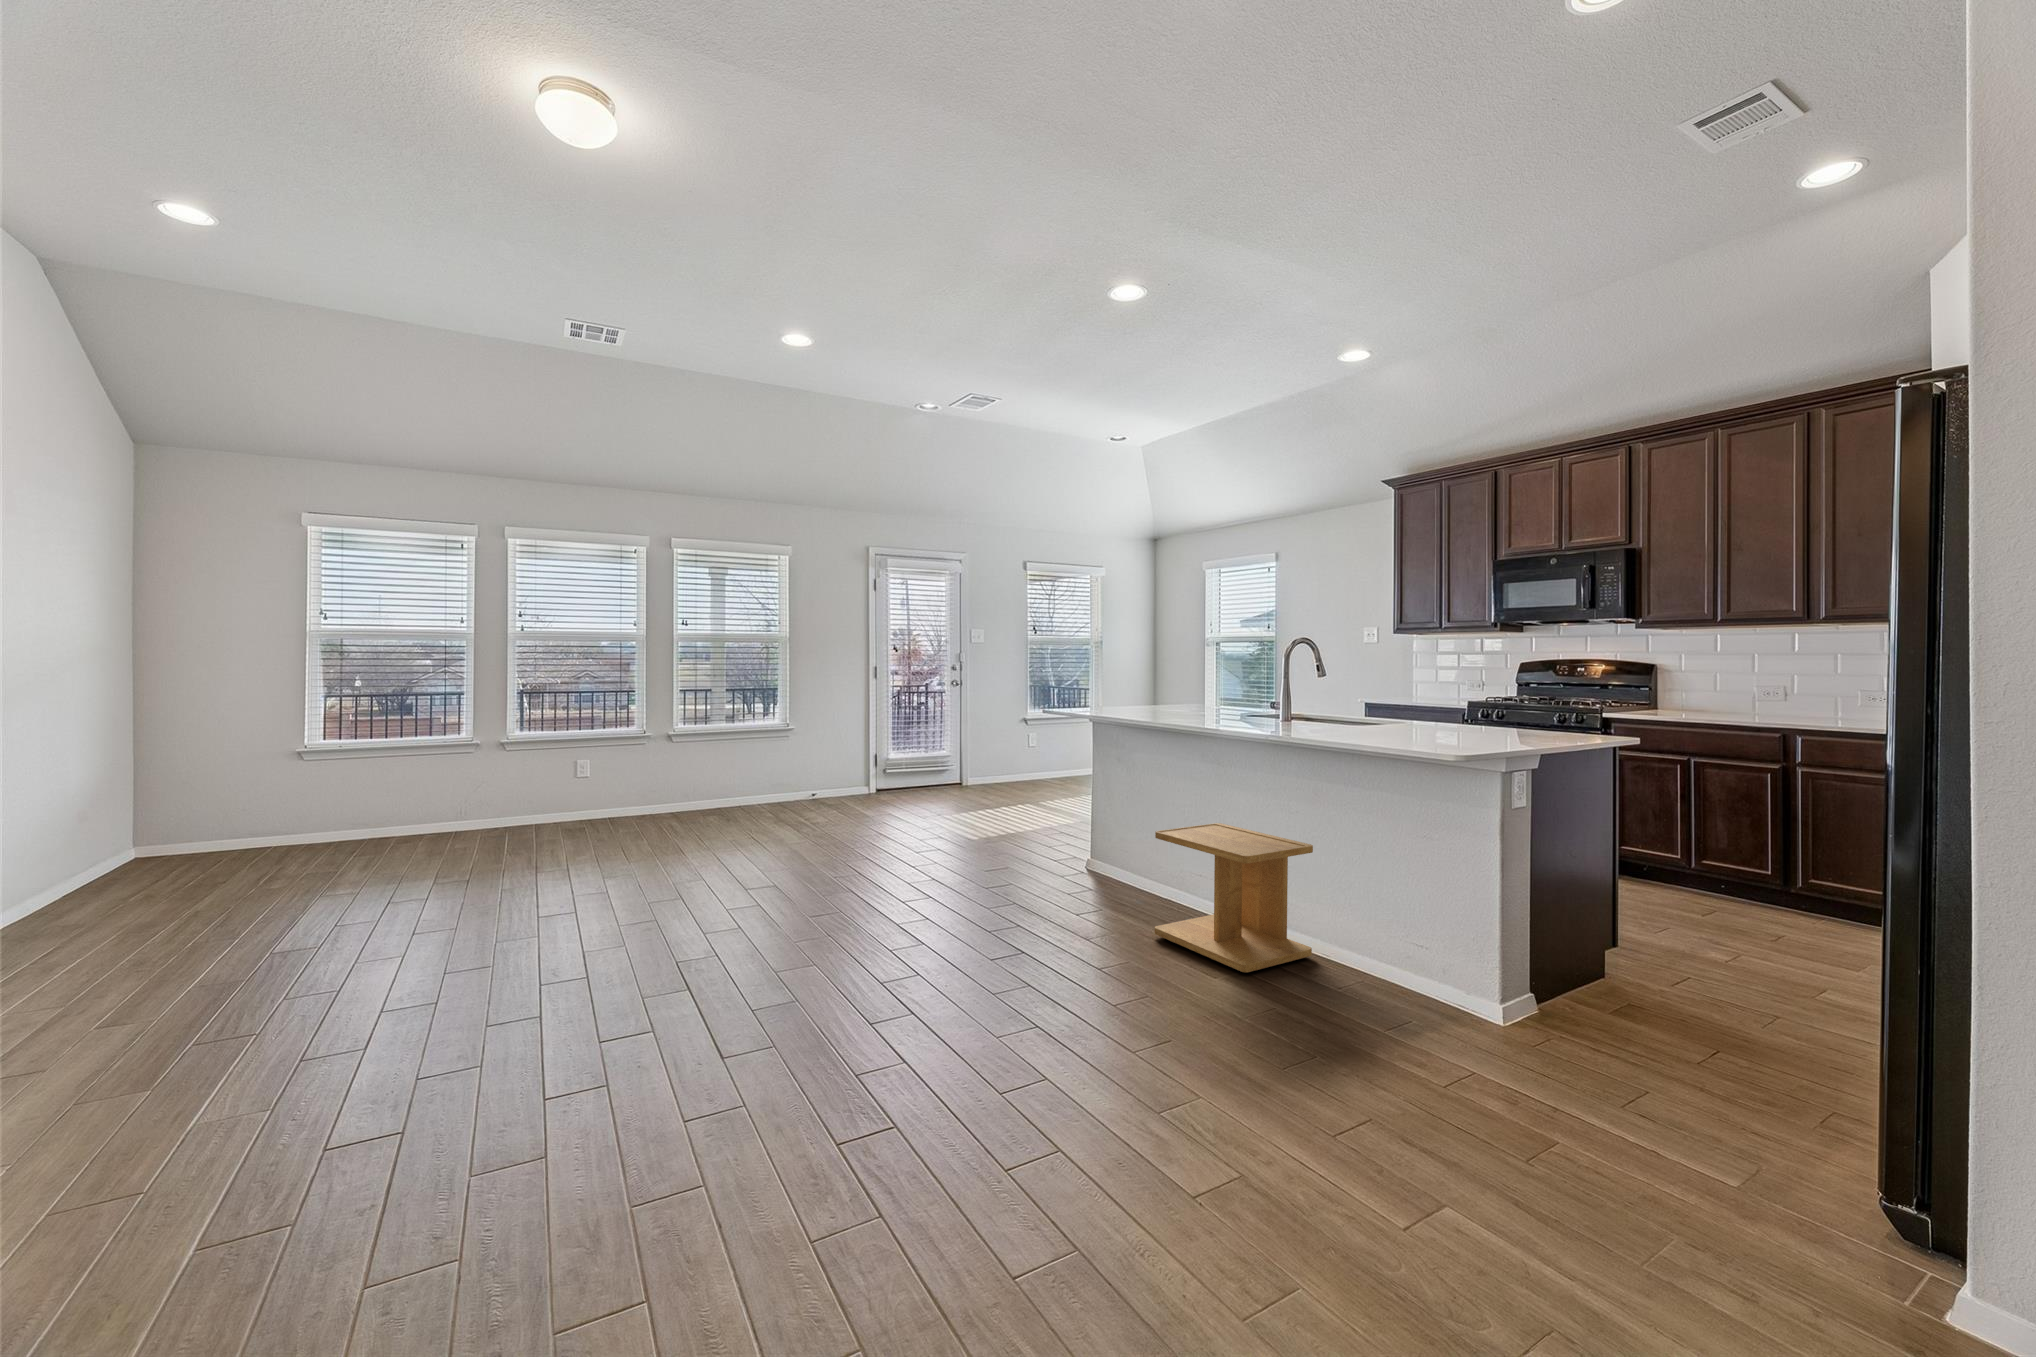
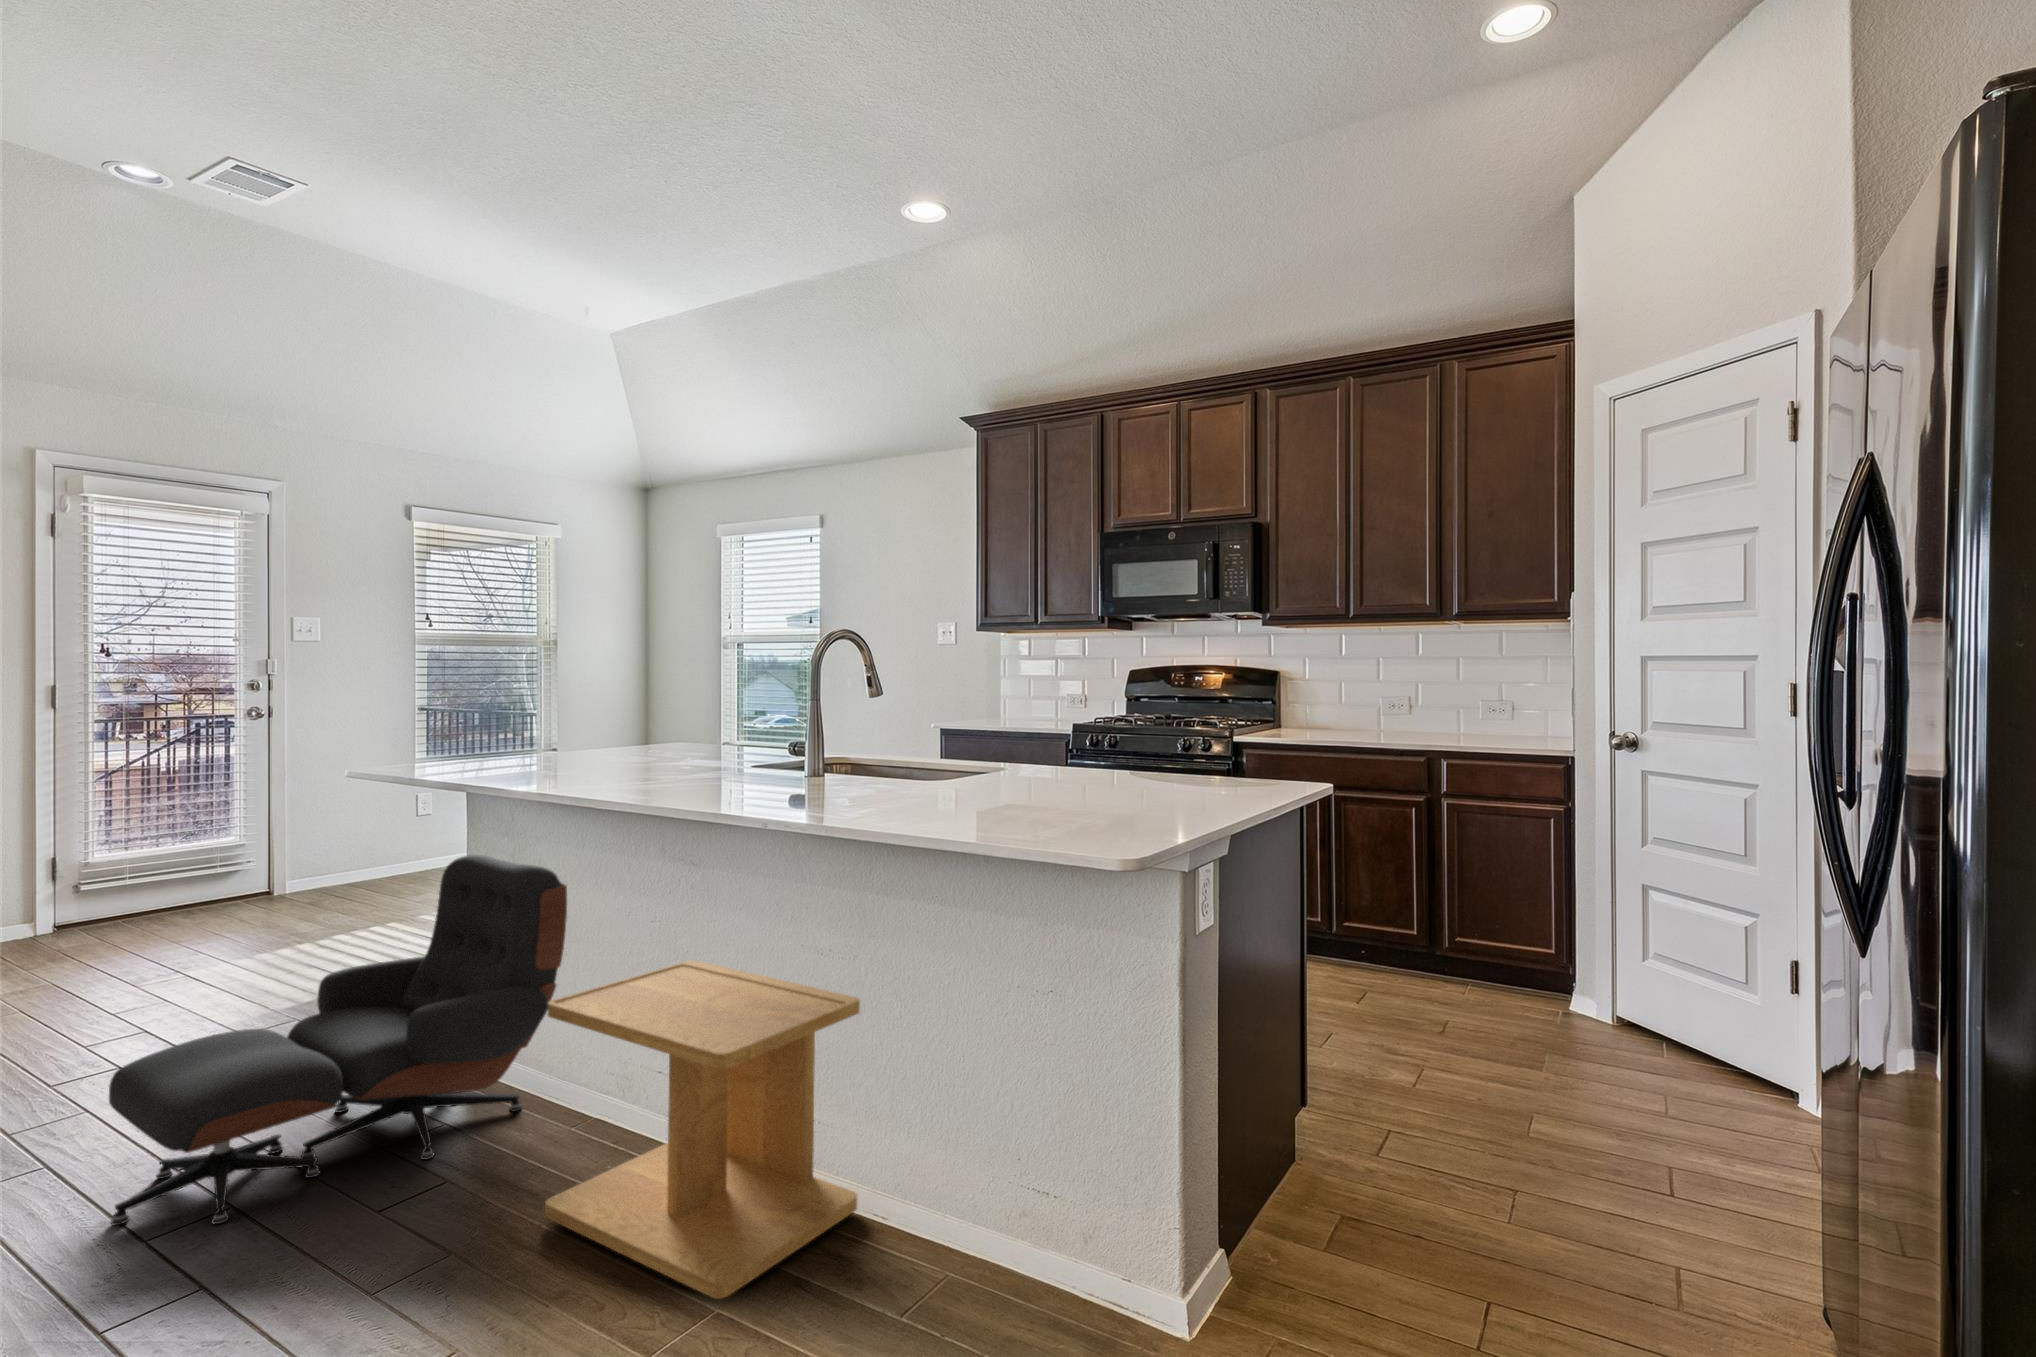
lounge chair: none [967,765,1149,916] -> present [109,854,567,1225]

